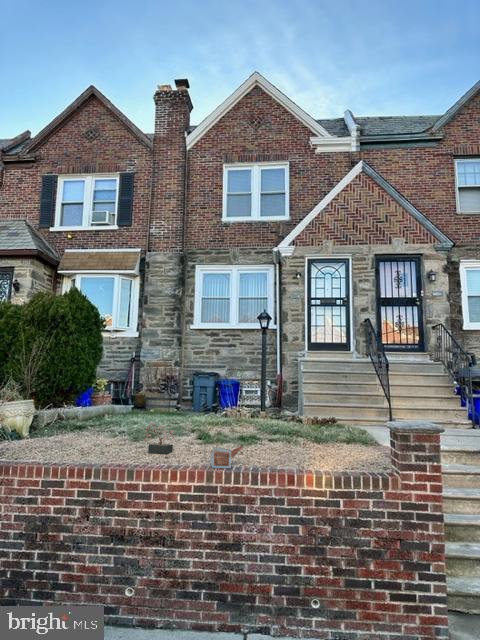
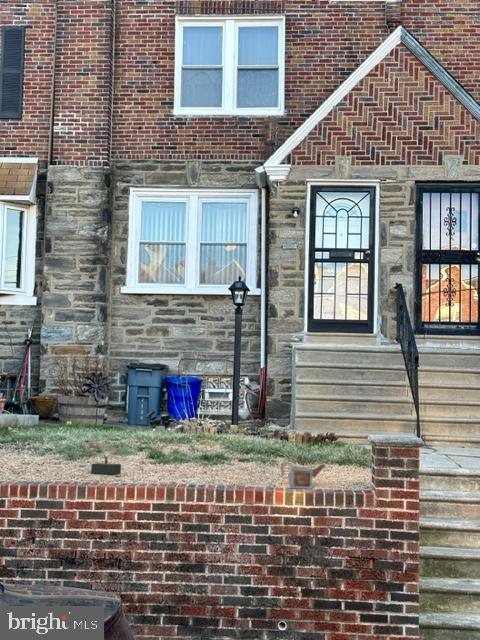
watering can: present [203,444,243,468] -> present [280,462,325,489]

